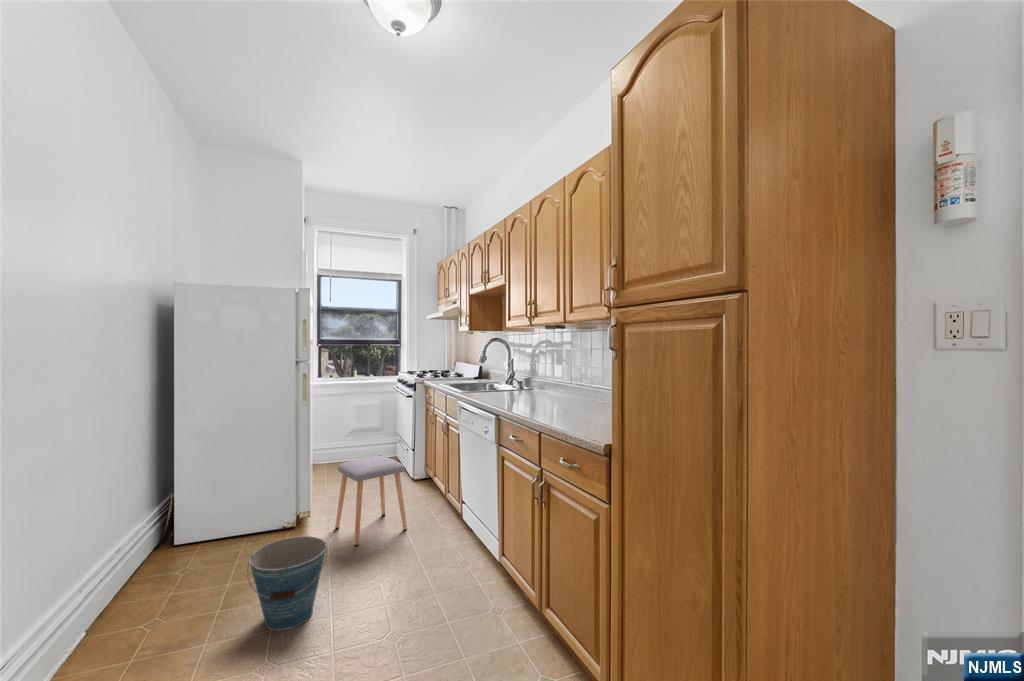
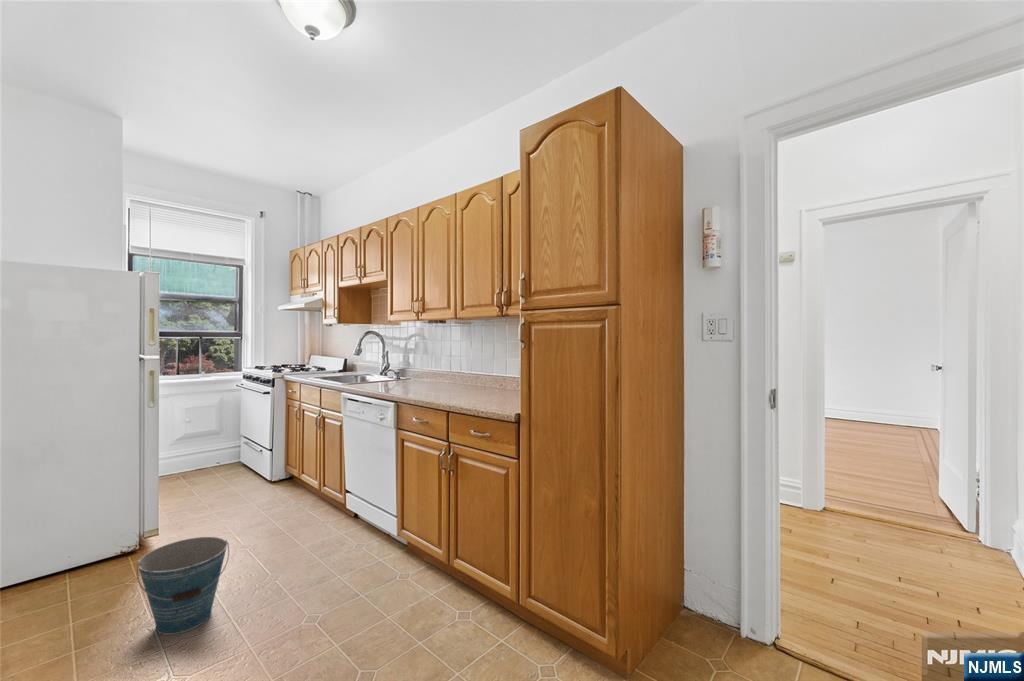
stool: present [335,456,407,546] -> none [197,455,285,549]

